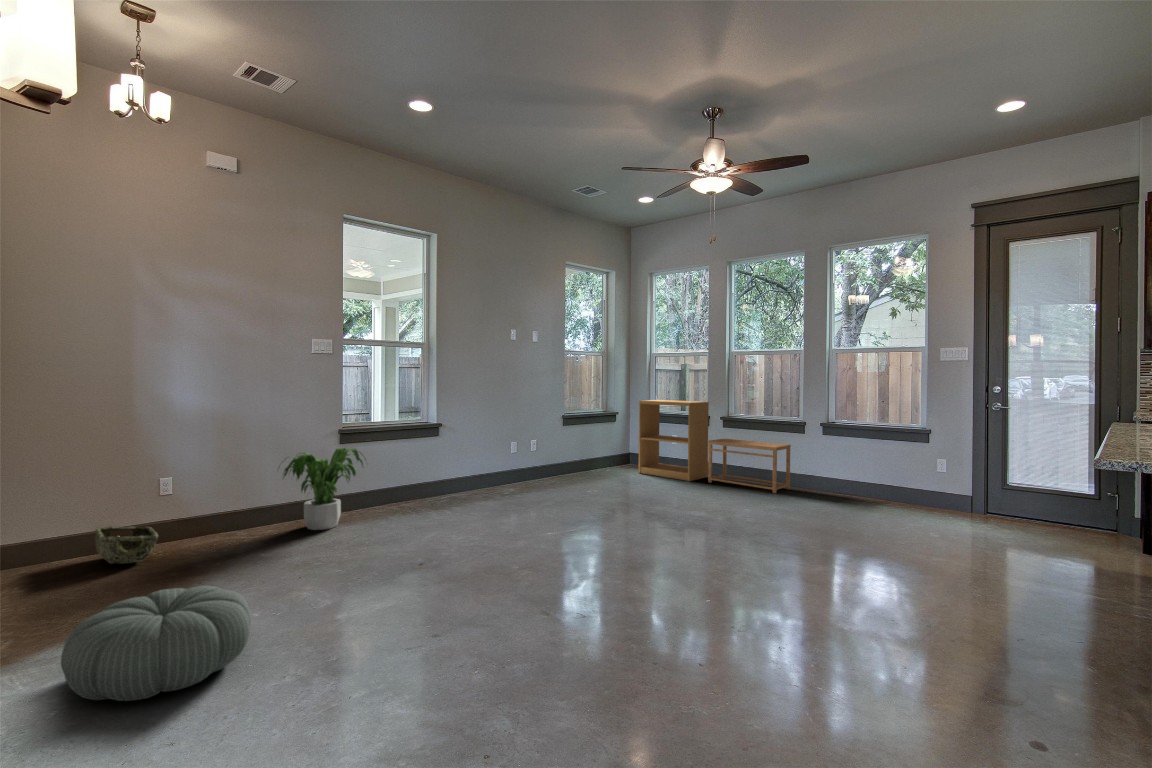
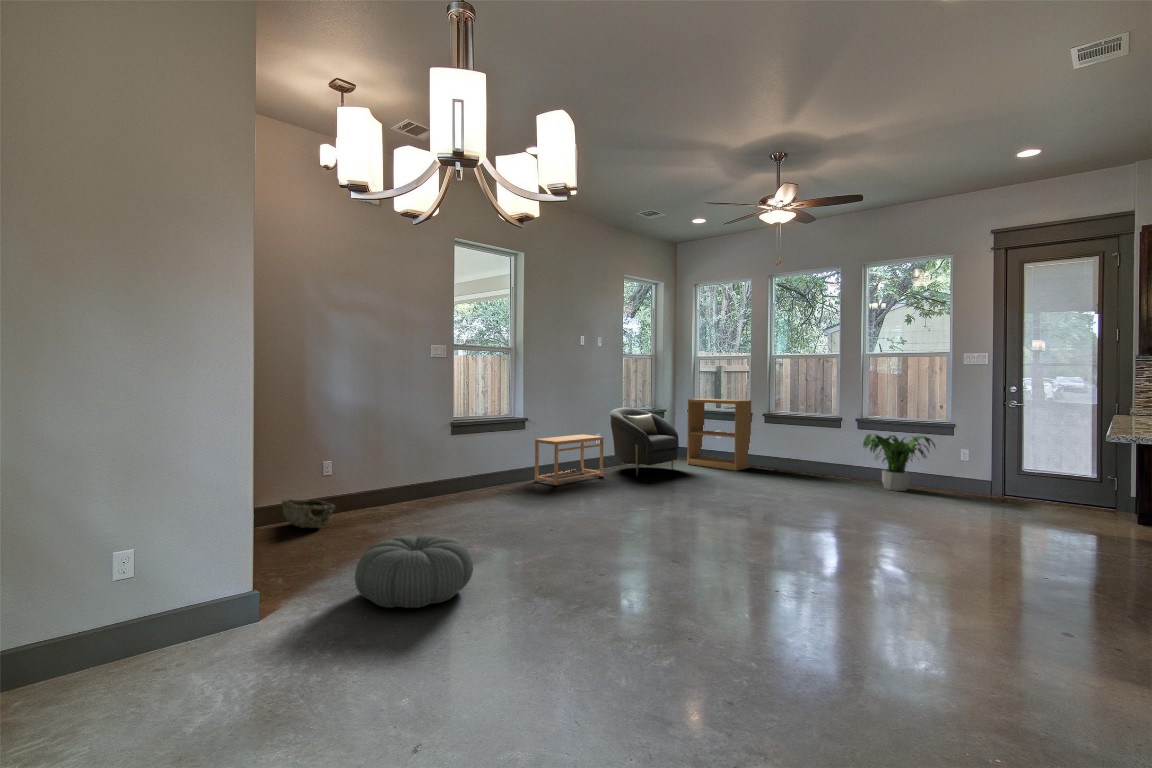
armchair: none [546,410,624,488] -> present [610,407,679,475]
side table: present [708,438,791,493] -> present [535,434,604,485]
potted plant: present [284,448,363,530] -> present [863,434,935,491]

